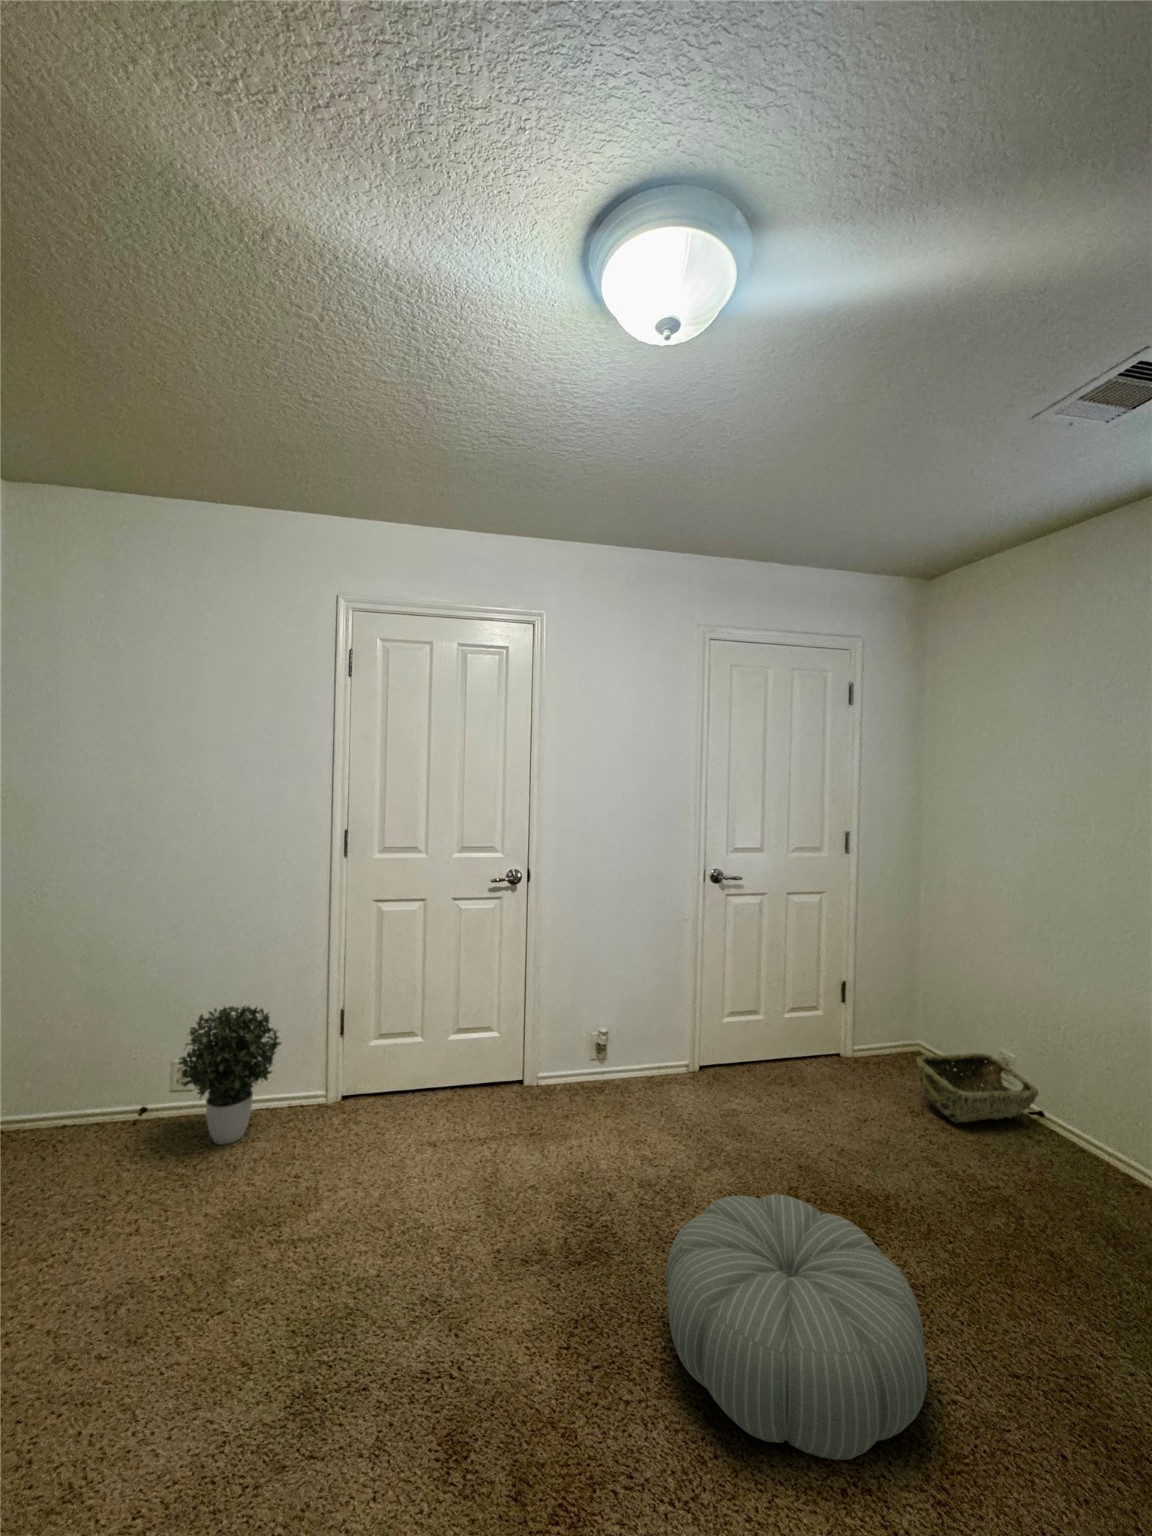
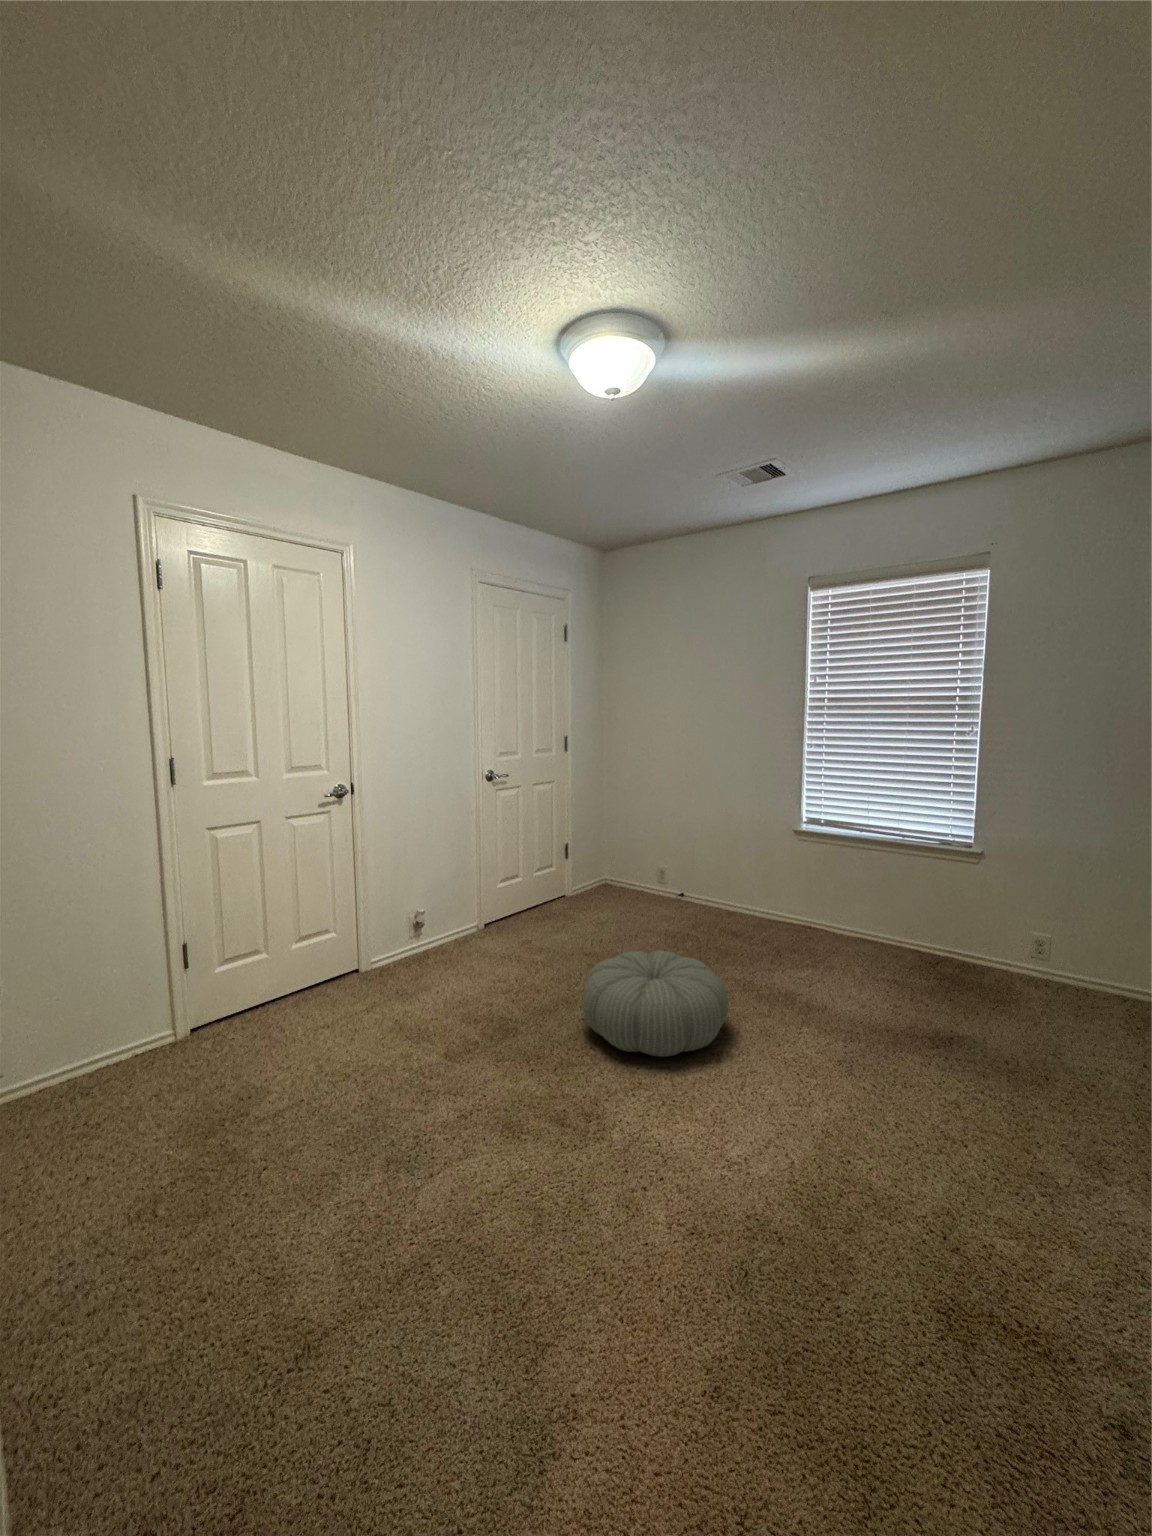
potted plant: present [178,1006,281,1145] -> none [20,954,150,1106]
woven basket: present [916,1053,1038,1123] -> none [623,870,684,911]

